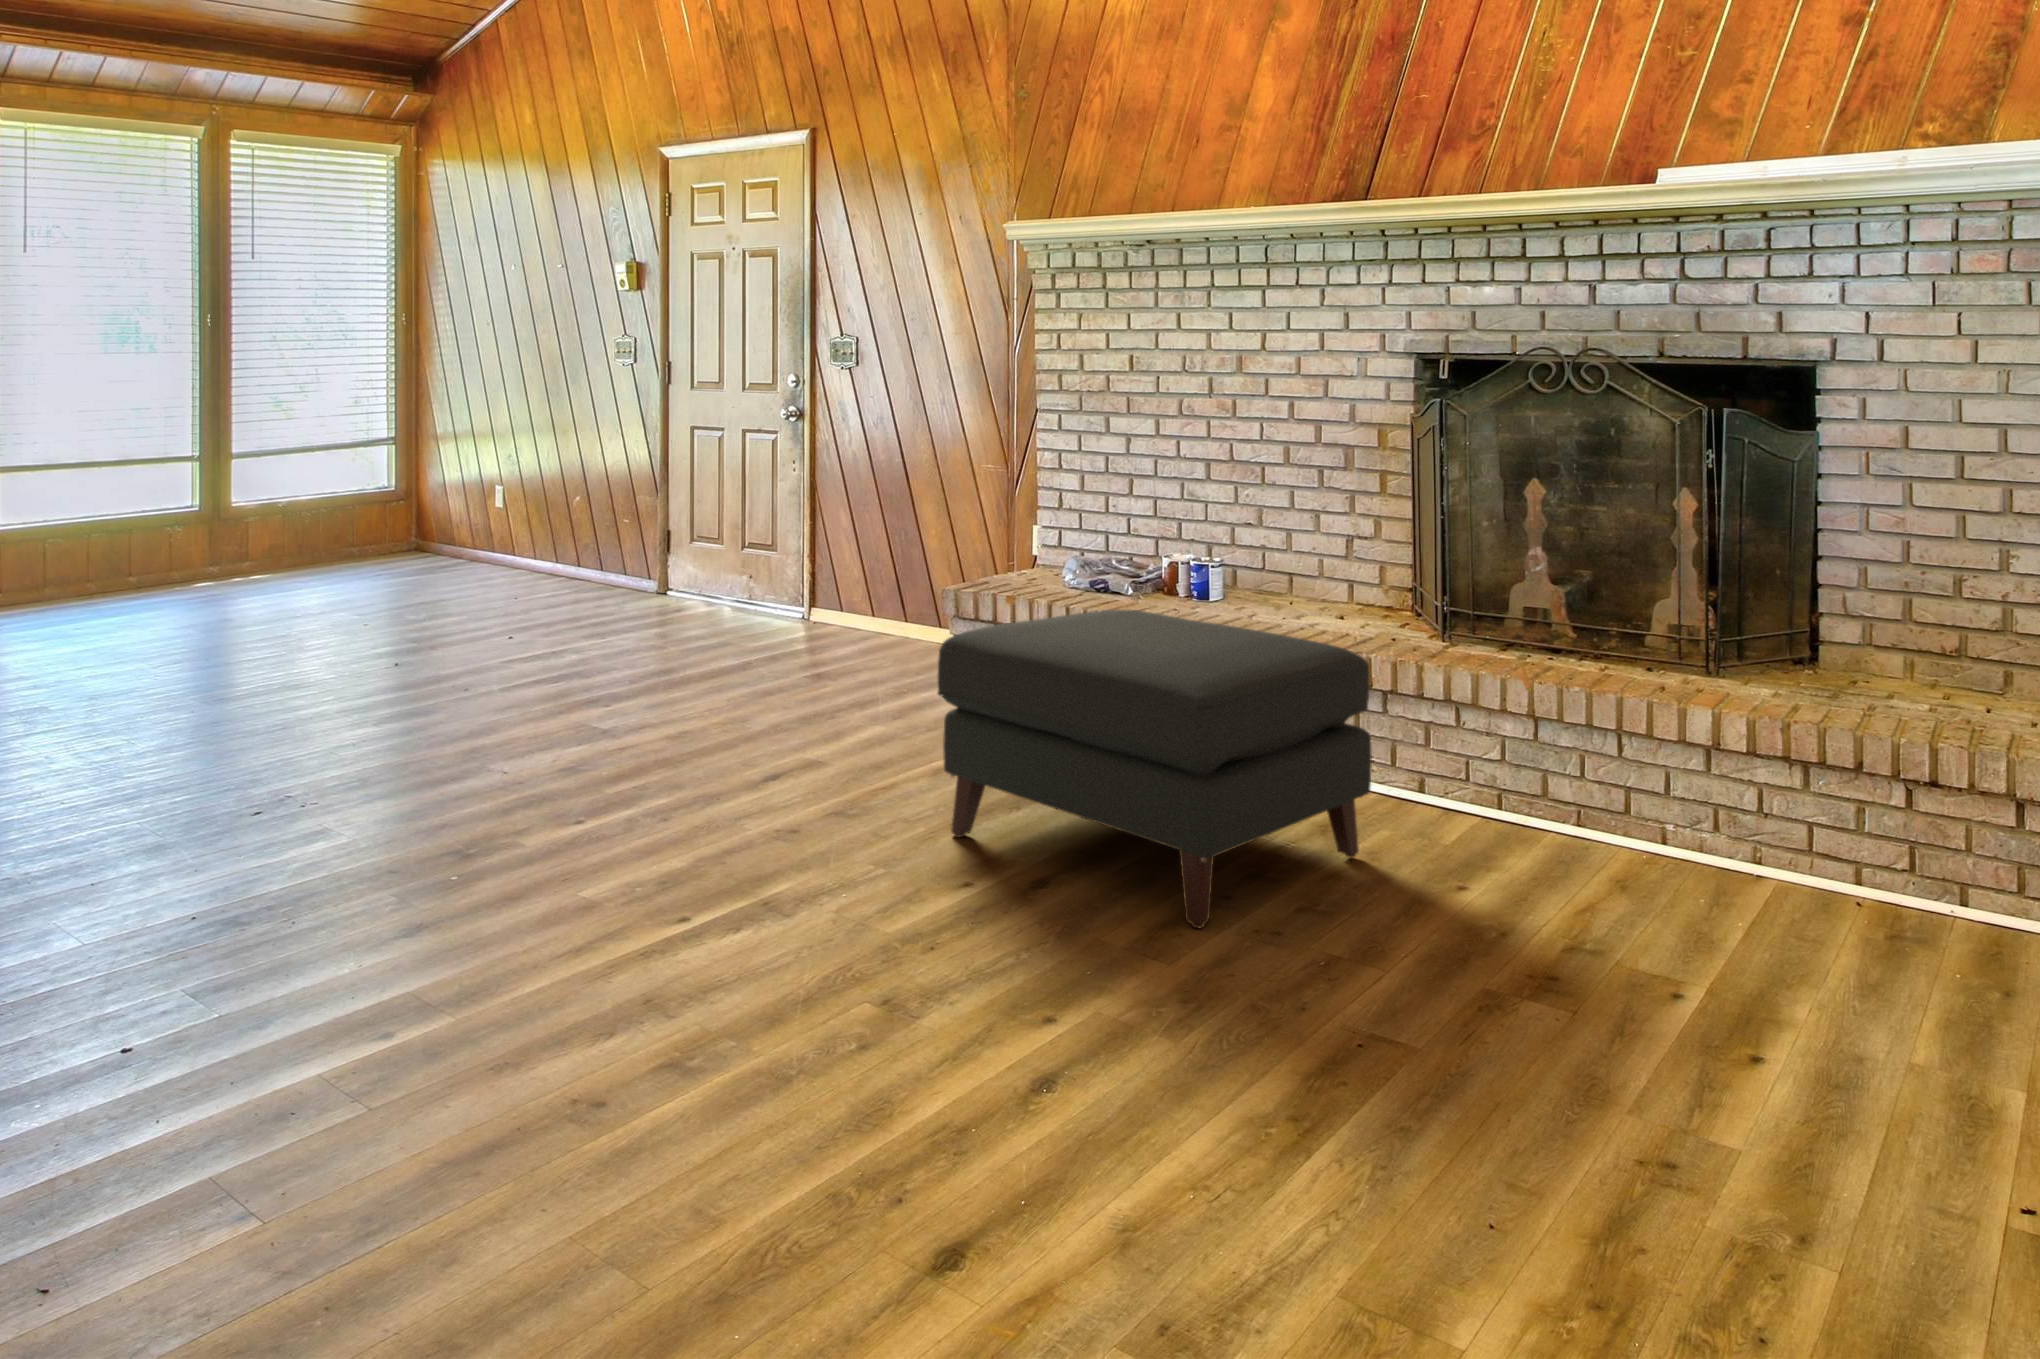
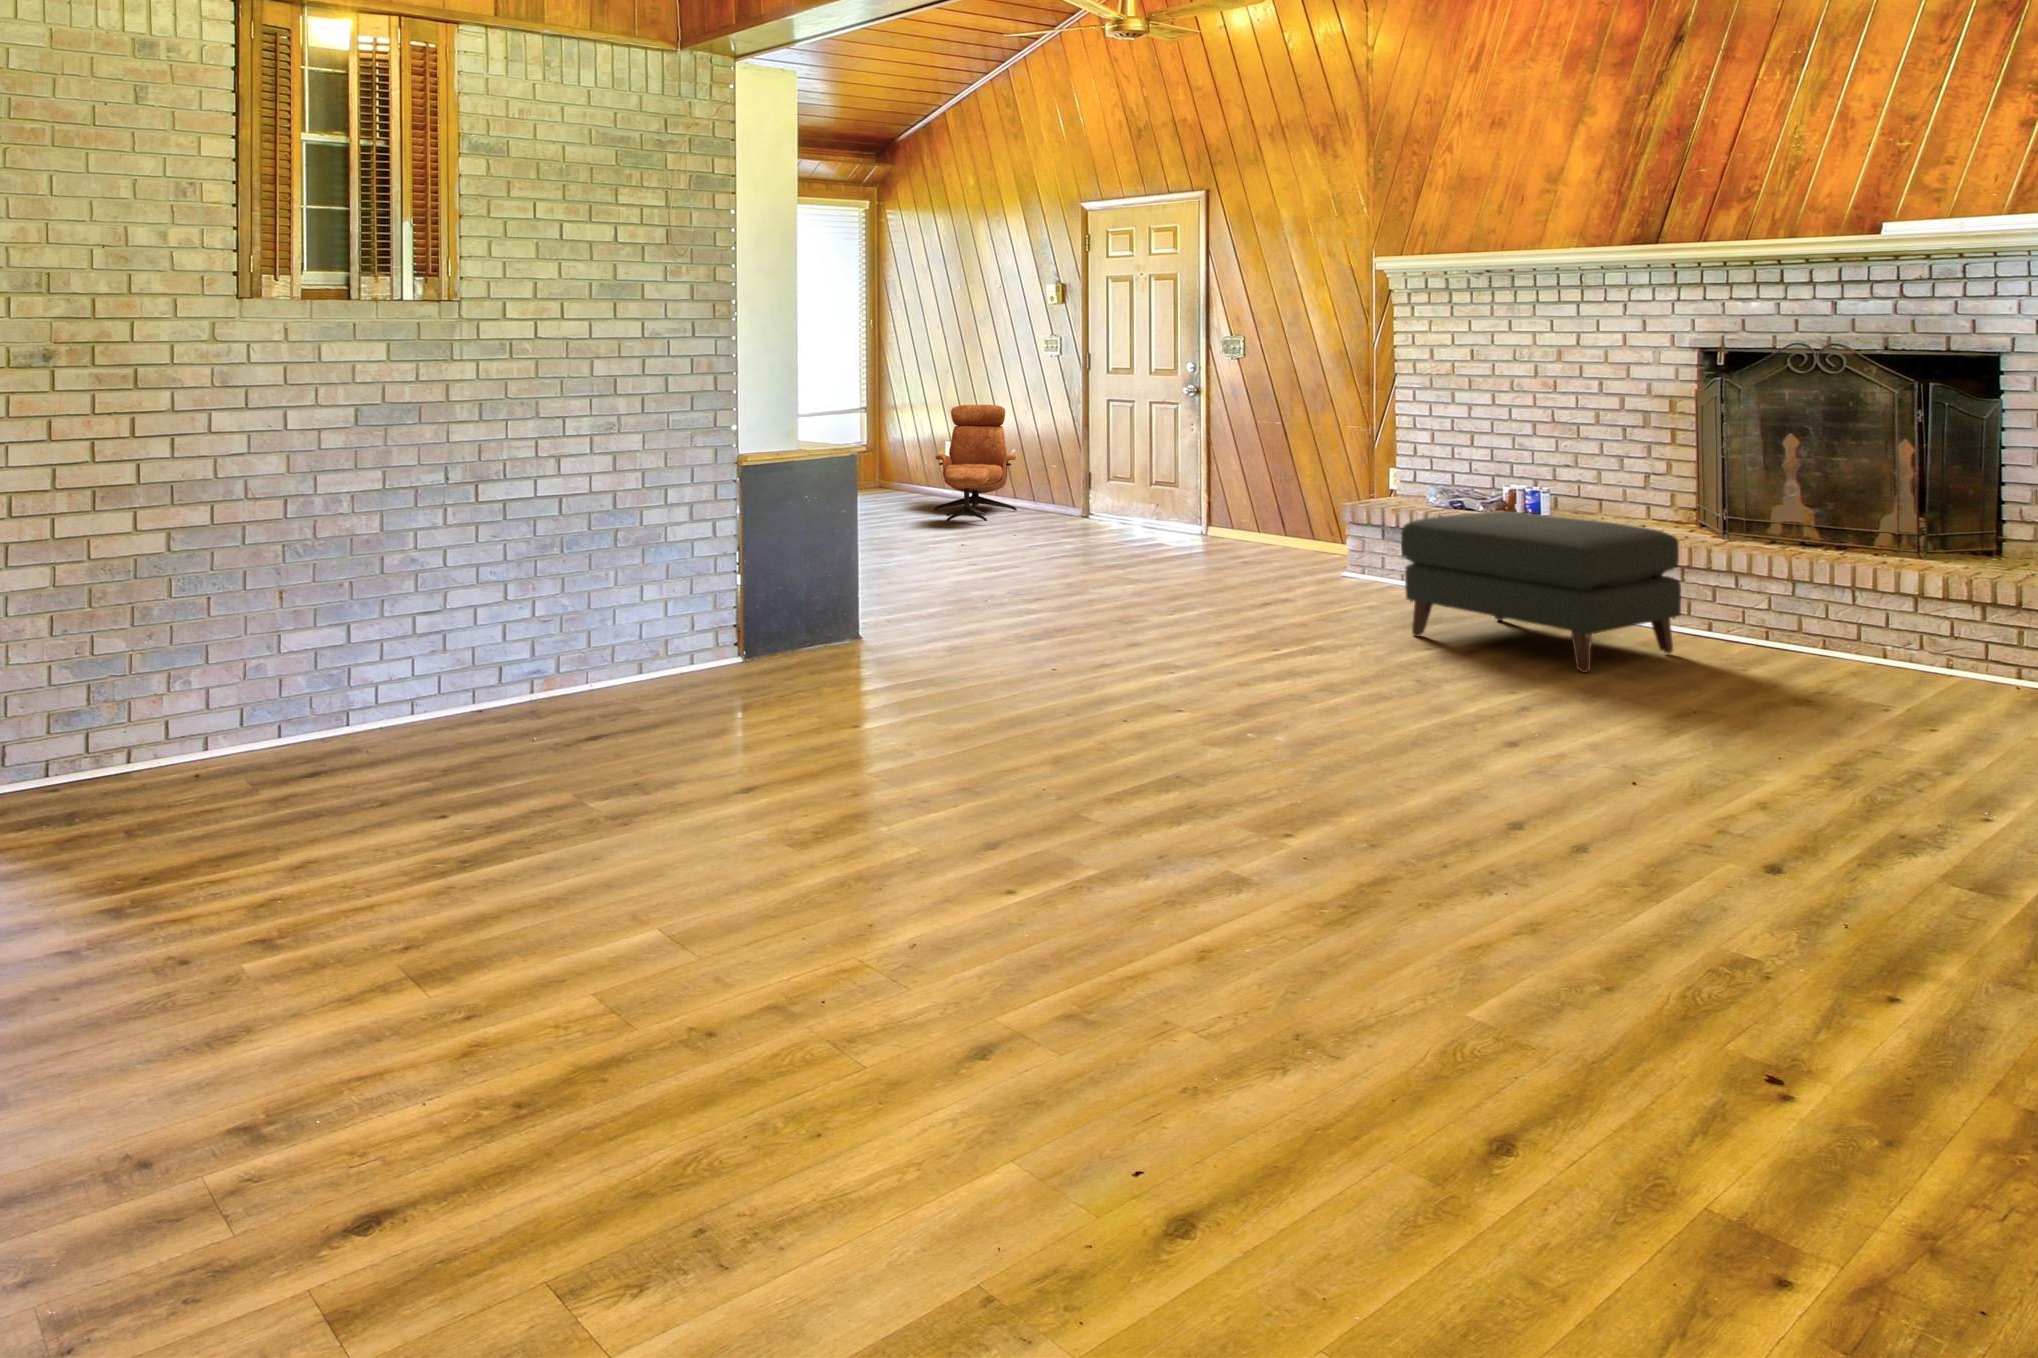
lounge chair: none [427,433,580,606] -> present [934,405,1017,521]

